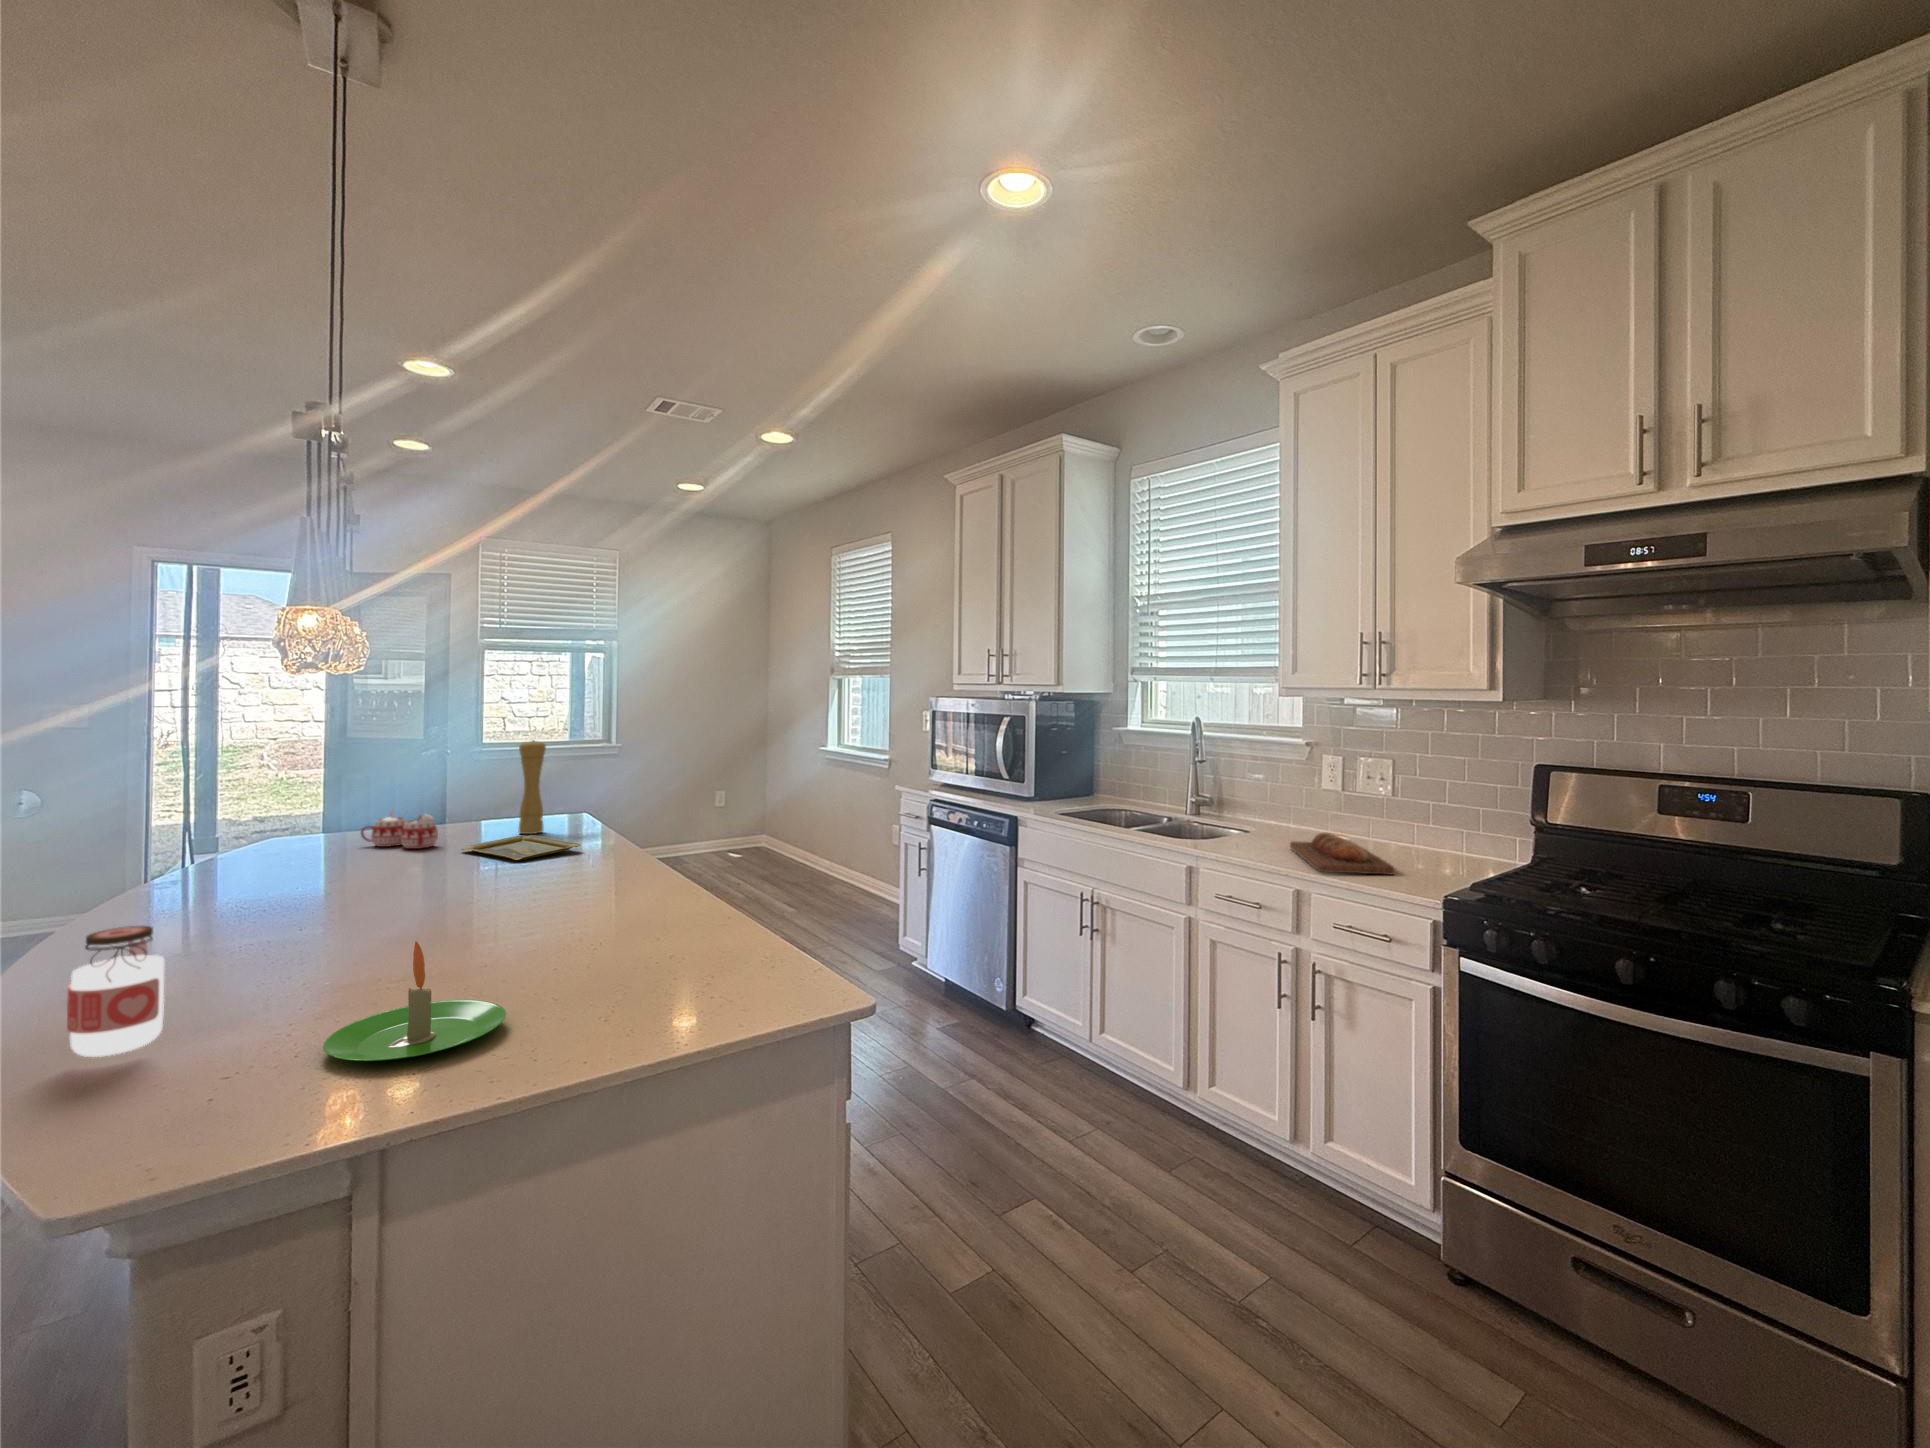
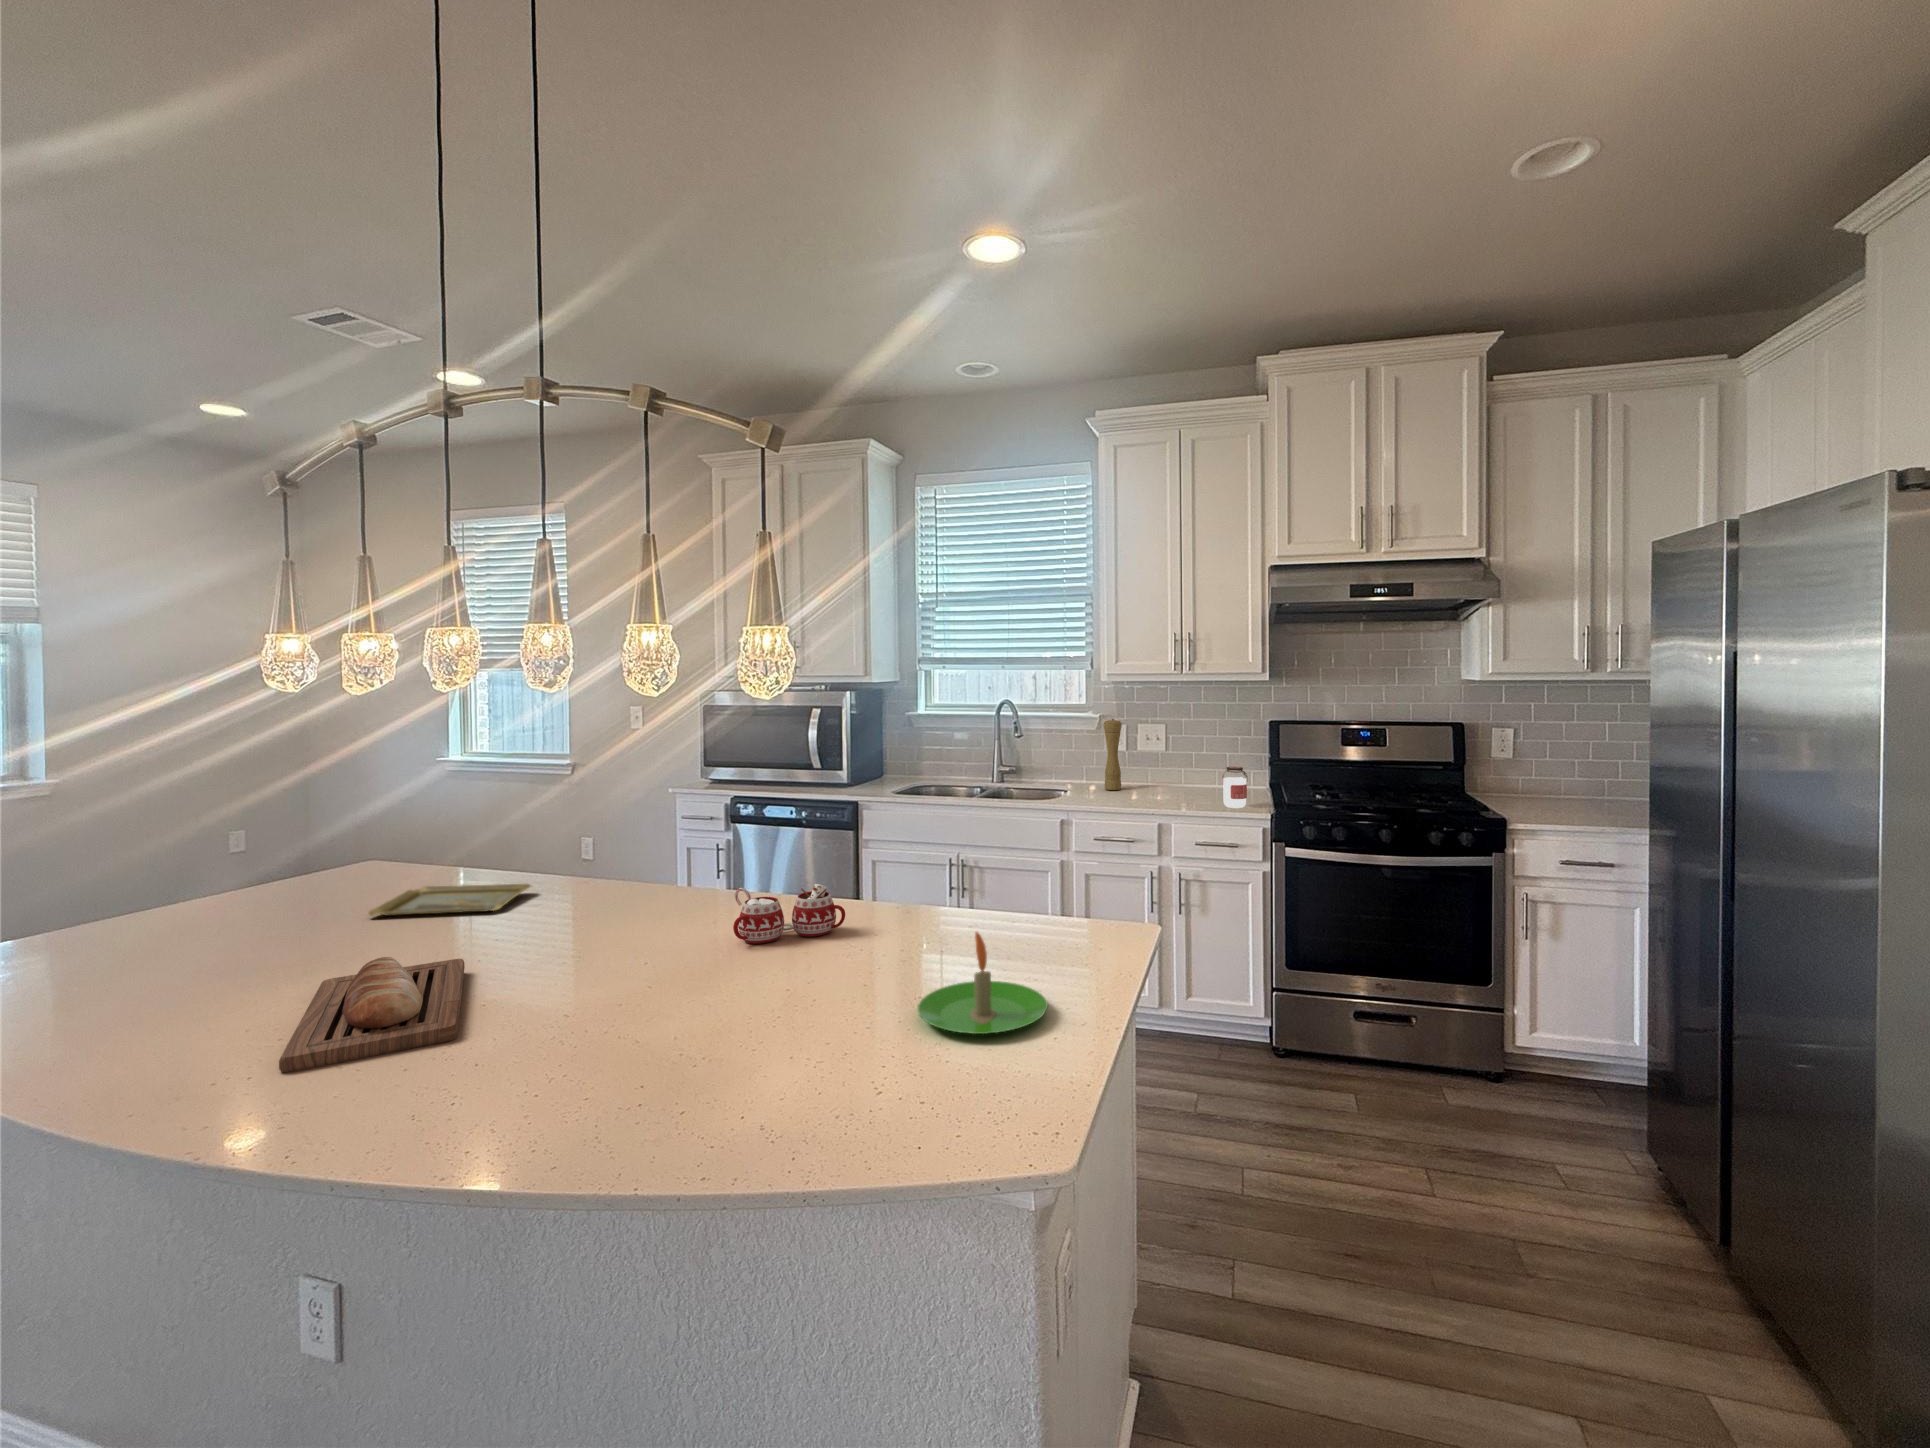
pepper mill: present [519,740,546,834] -> present [1104,719,1122,790]
mug: present [361,810,438,849] -> present [733,884,845,944]
bread loaf: present [1290,833,1395,875] -> present [279,957,465,1072]
jar: present [67,926,164,1057] -> present [1222,767,1247,808]

